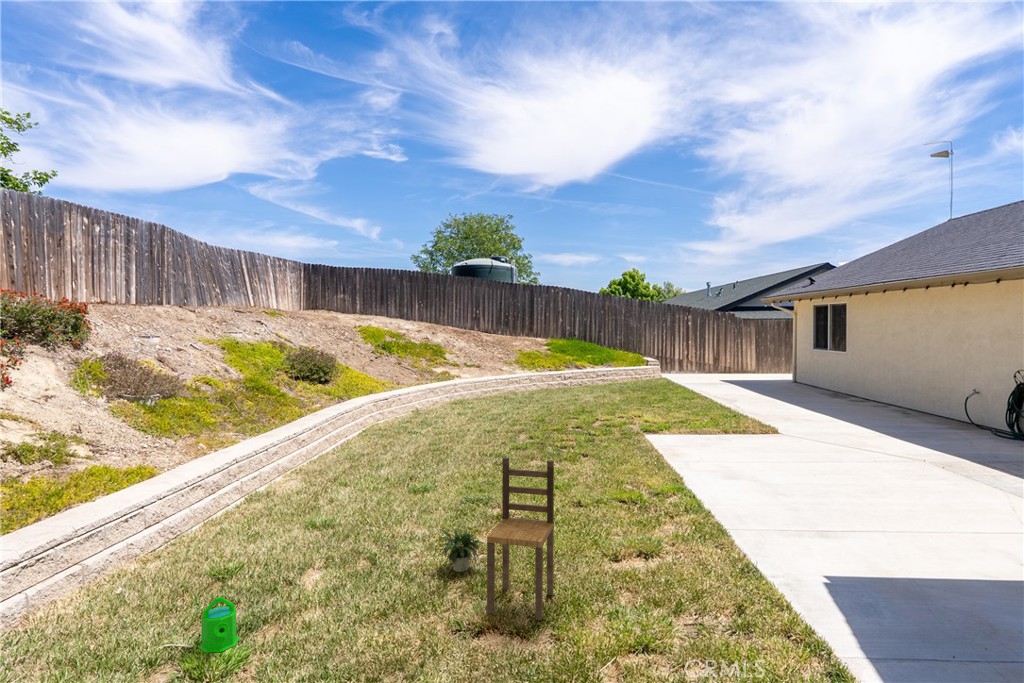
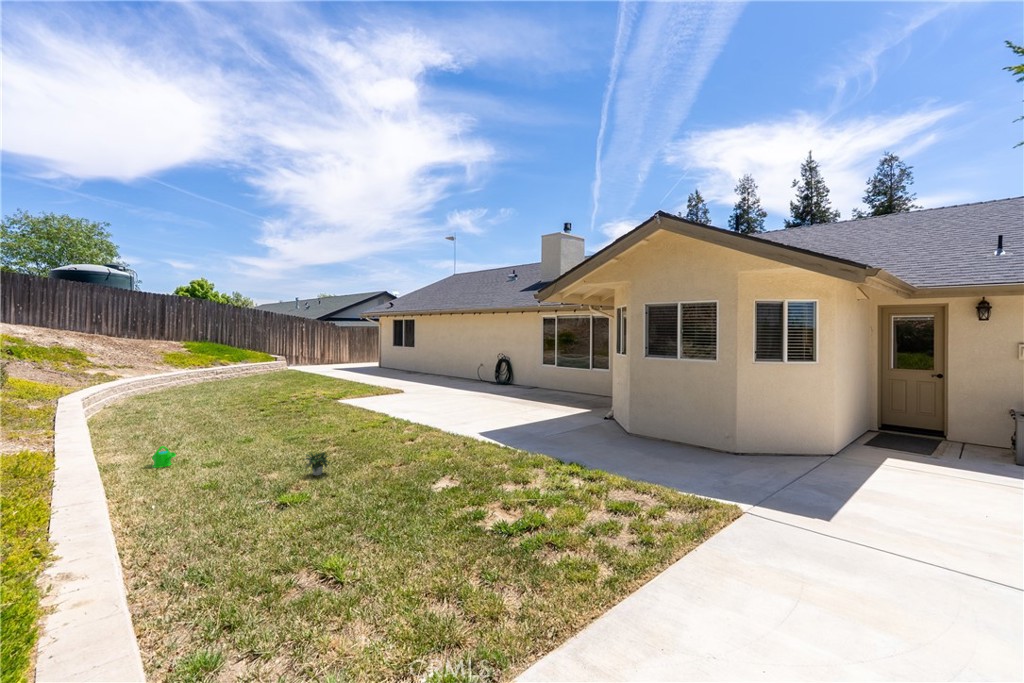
chair: present [487,457,554,620] -> none [352,403,388,483]
watering can: present [199,597,239,653] -> present [152,446,176,468]

